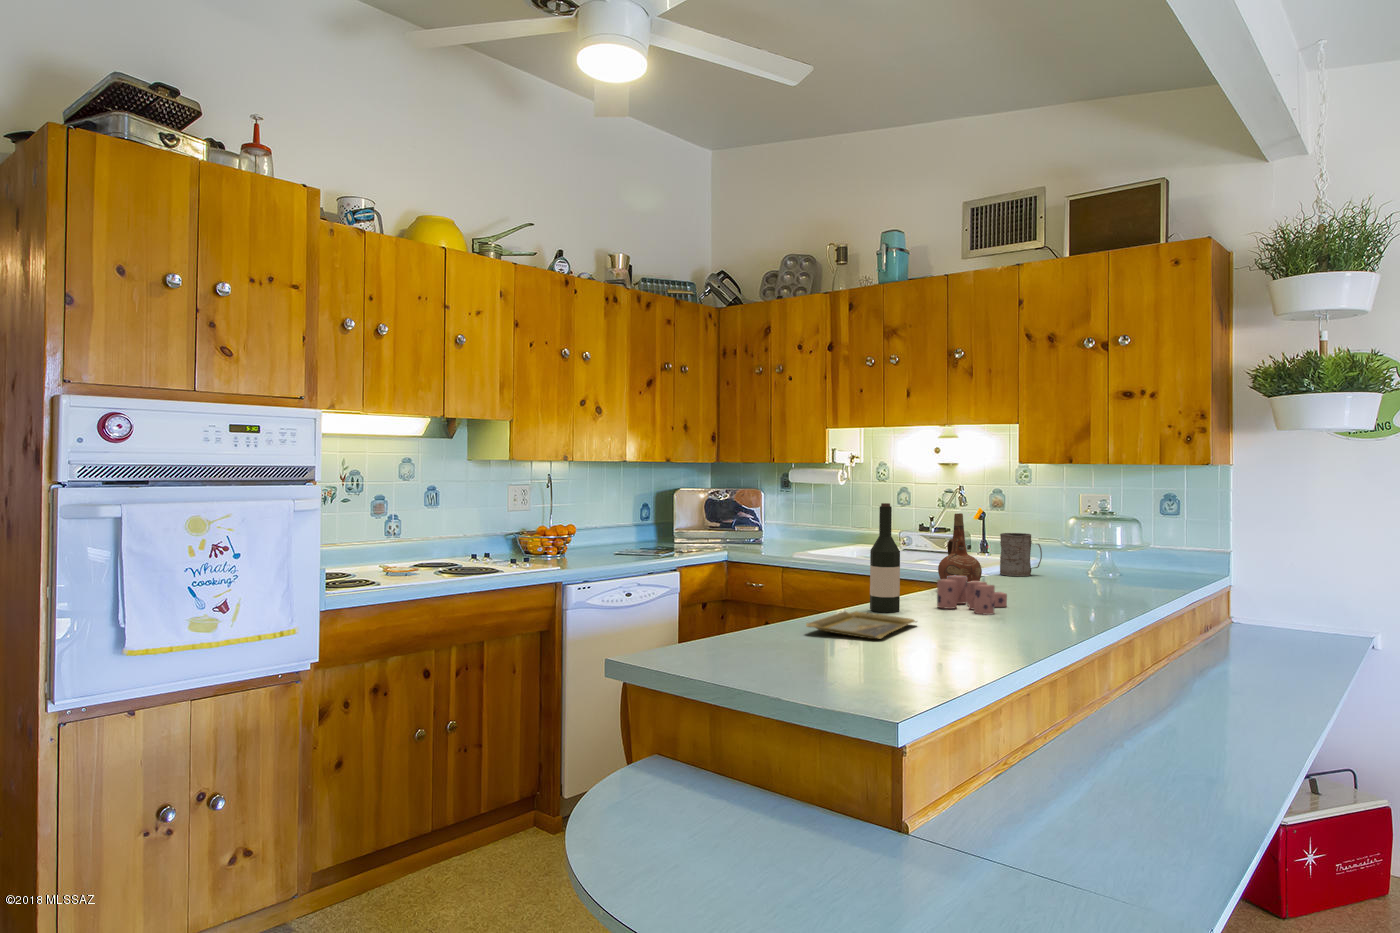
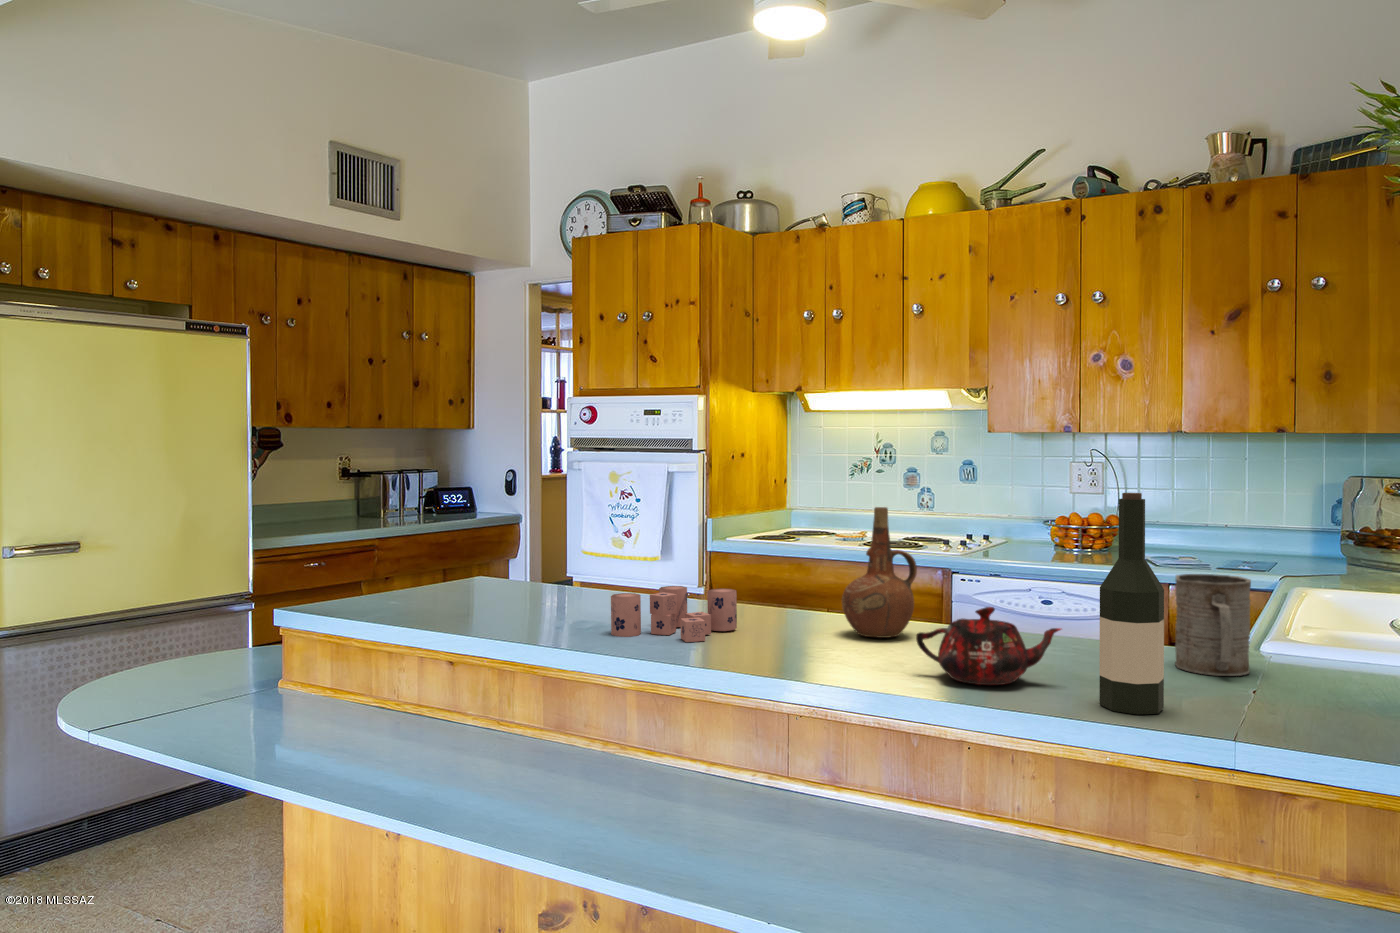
wine bottle: present [870,503,900,612] -> present [1099,493,1164,714]
teapot: none [1046,553,1090,589] -> present [916,607,1061,685]
tray: present [806,611,916,639] -> none [427,586,570,612]

